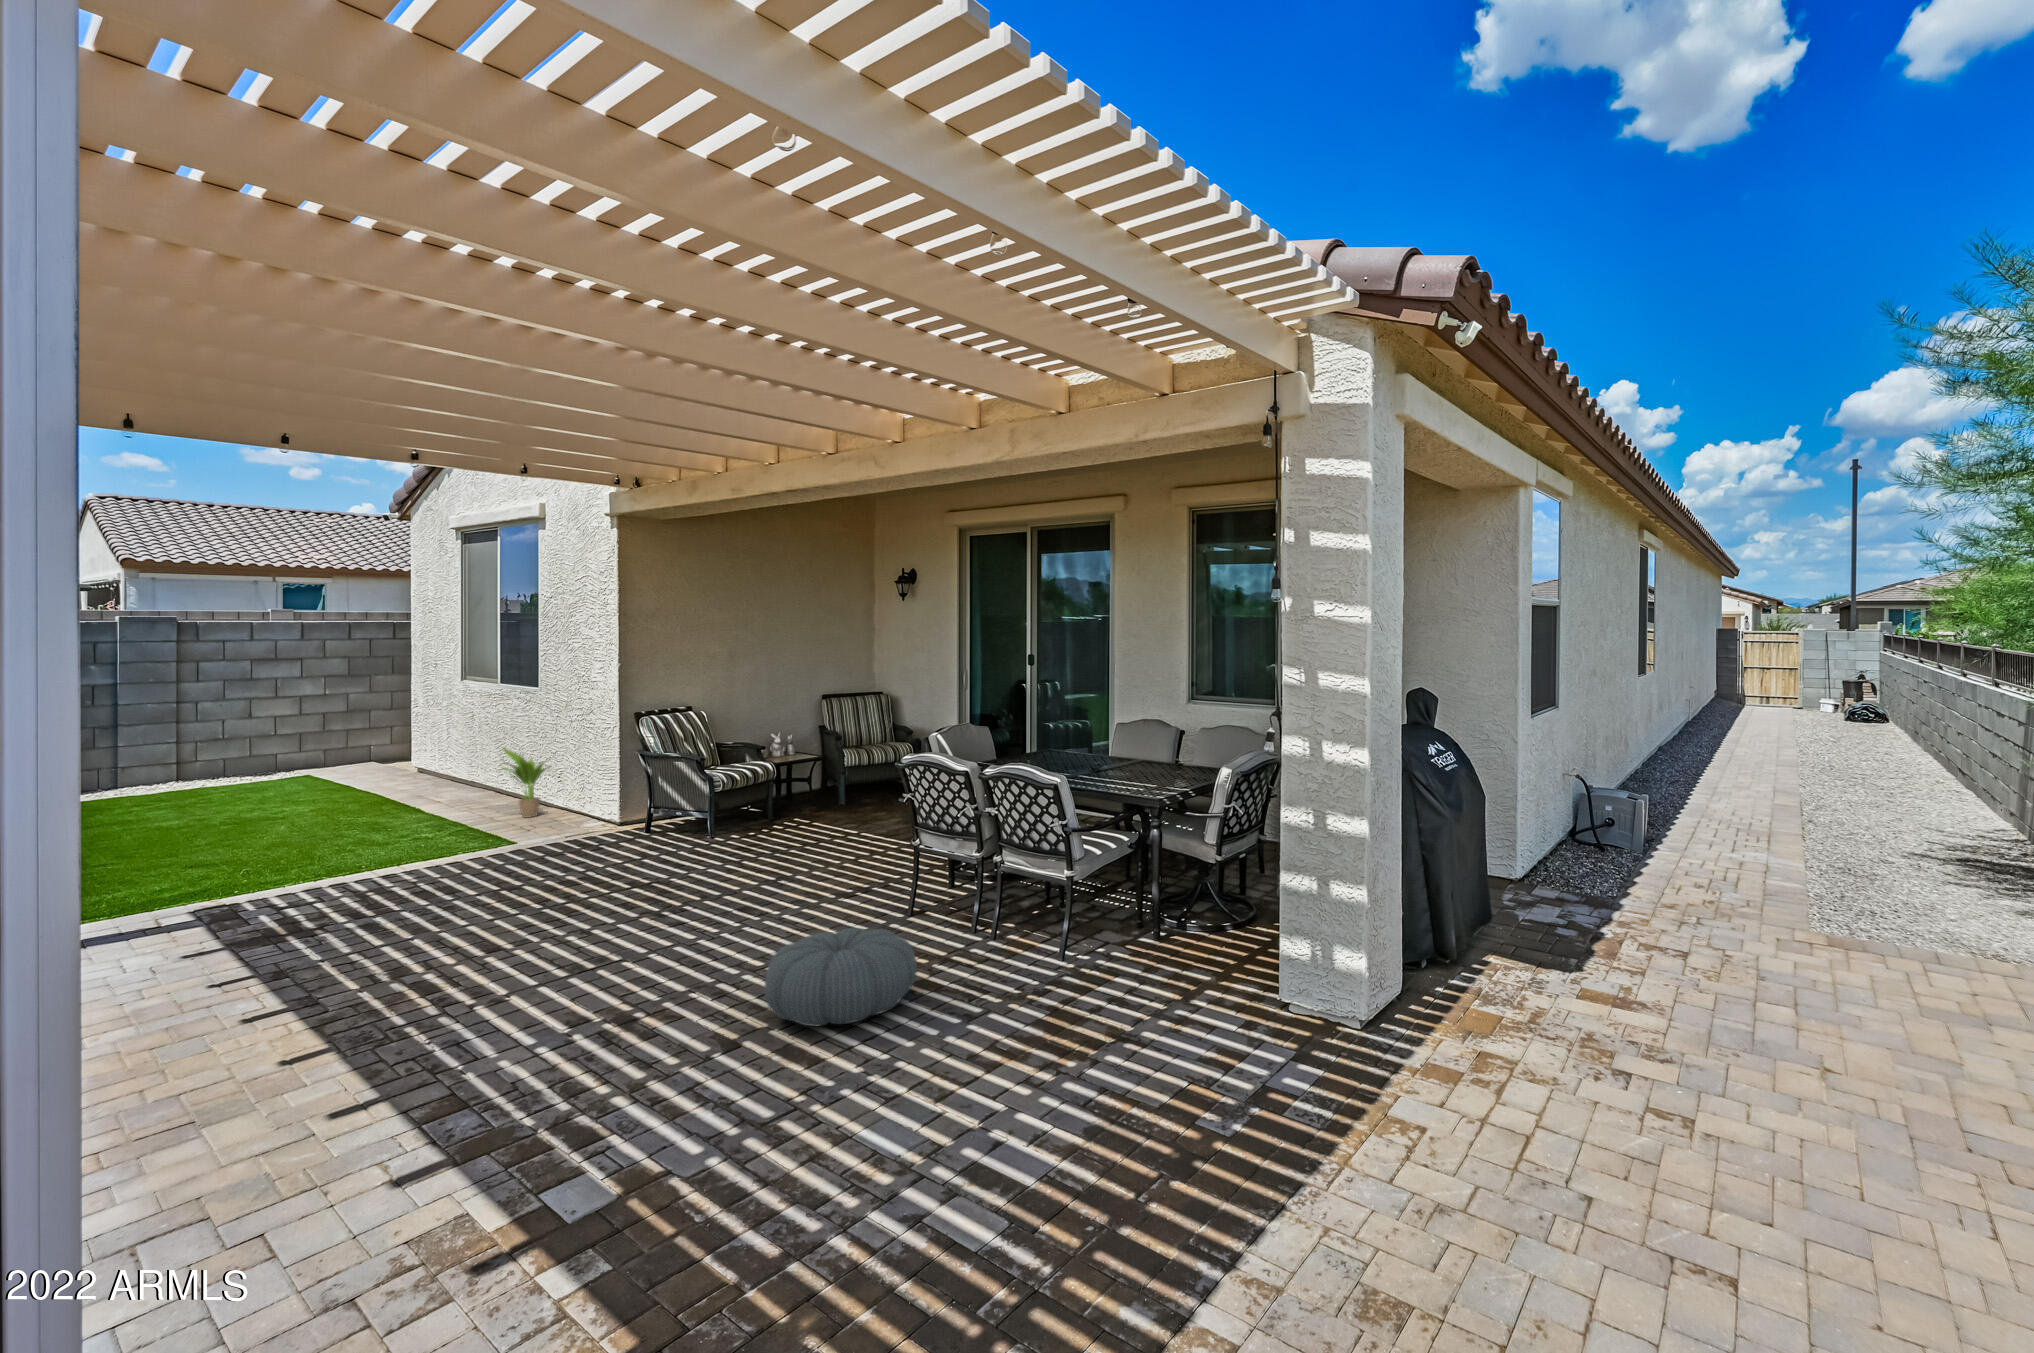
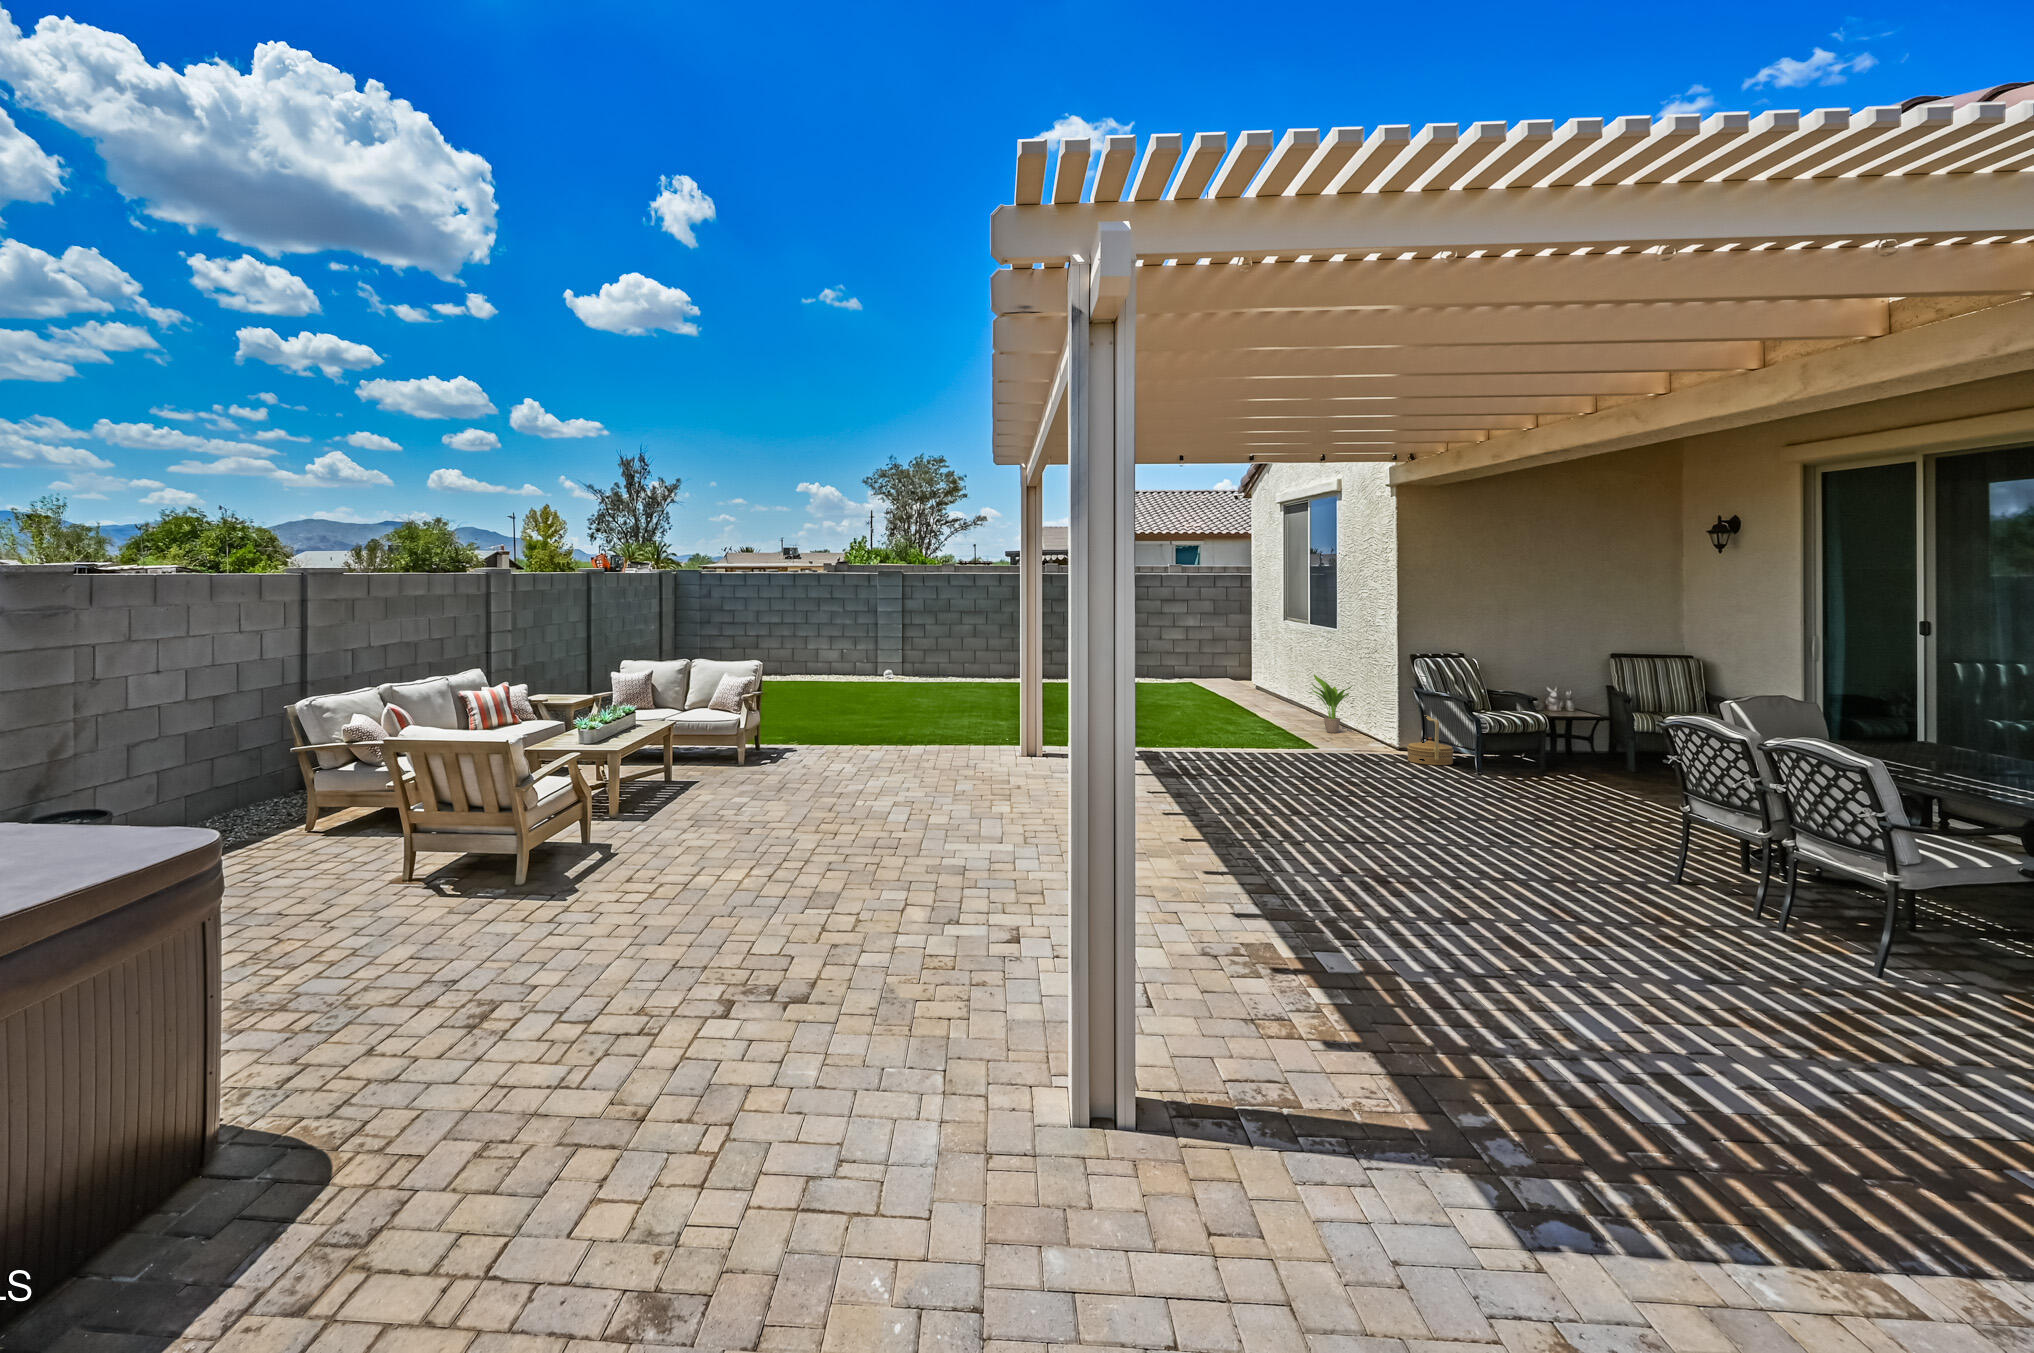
woven basket: none [627,780,679,838] -> present [1407,715,1454,765]
pouf: present [764,928,917,1026] -> none [1496,856,1655,938]

